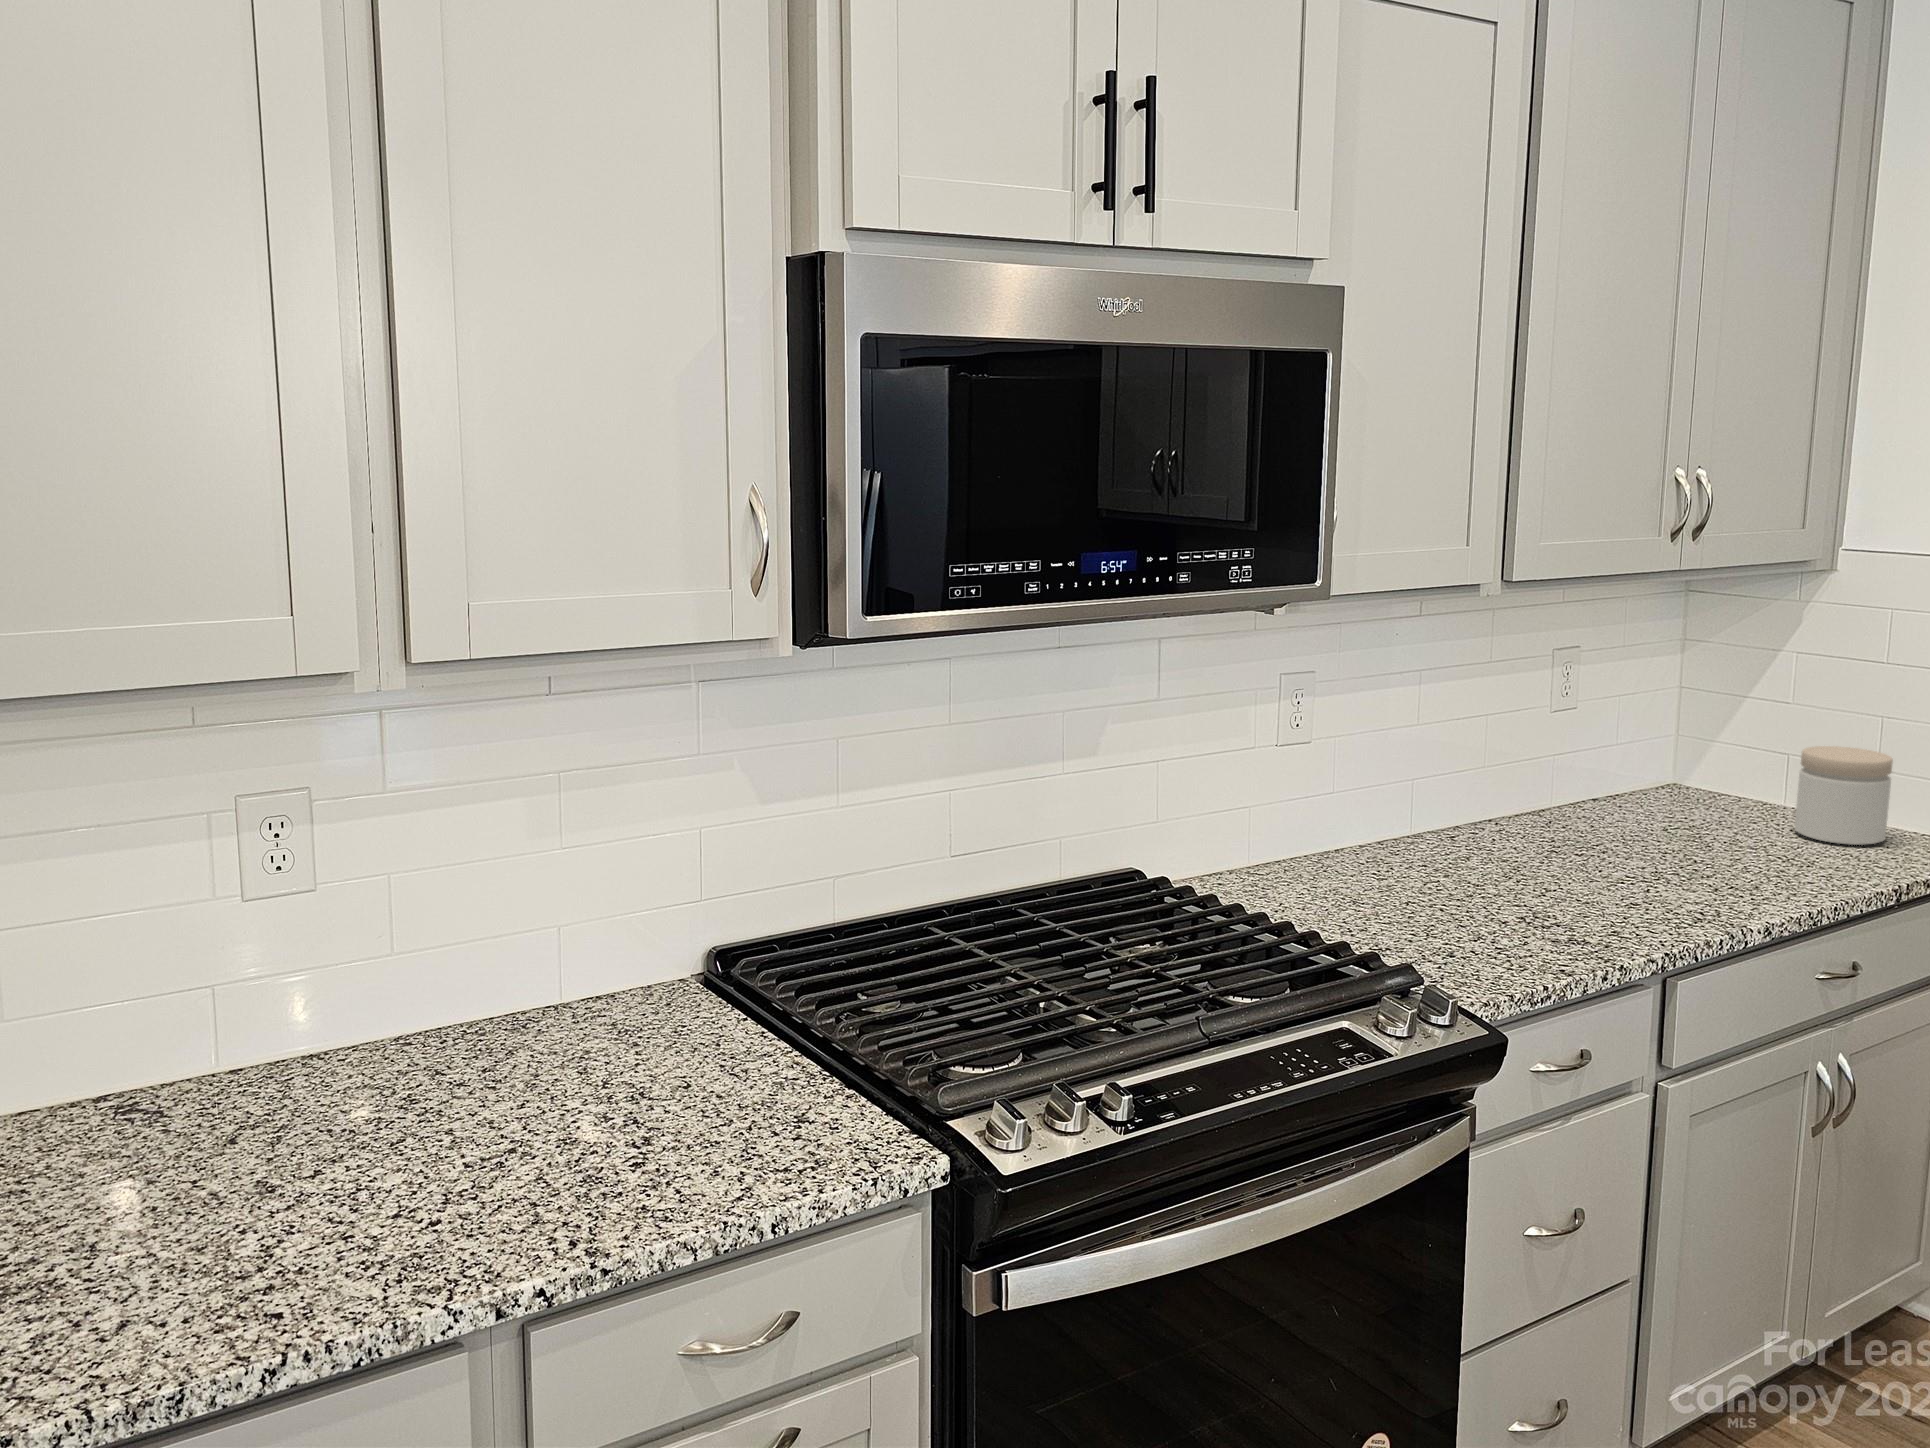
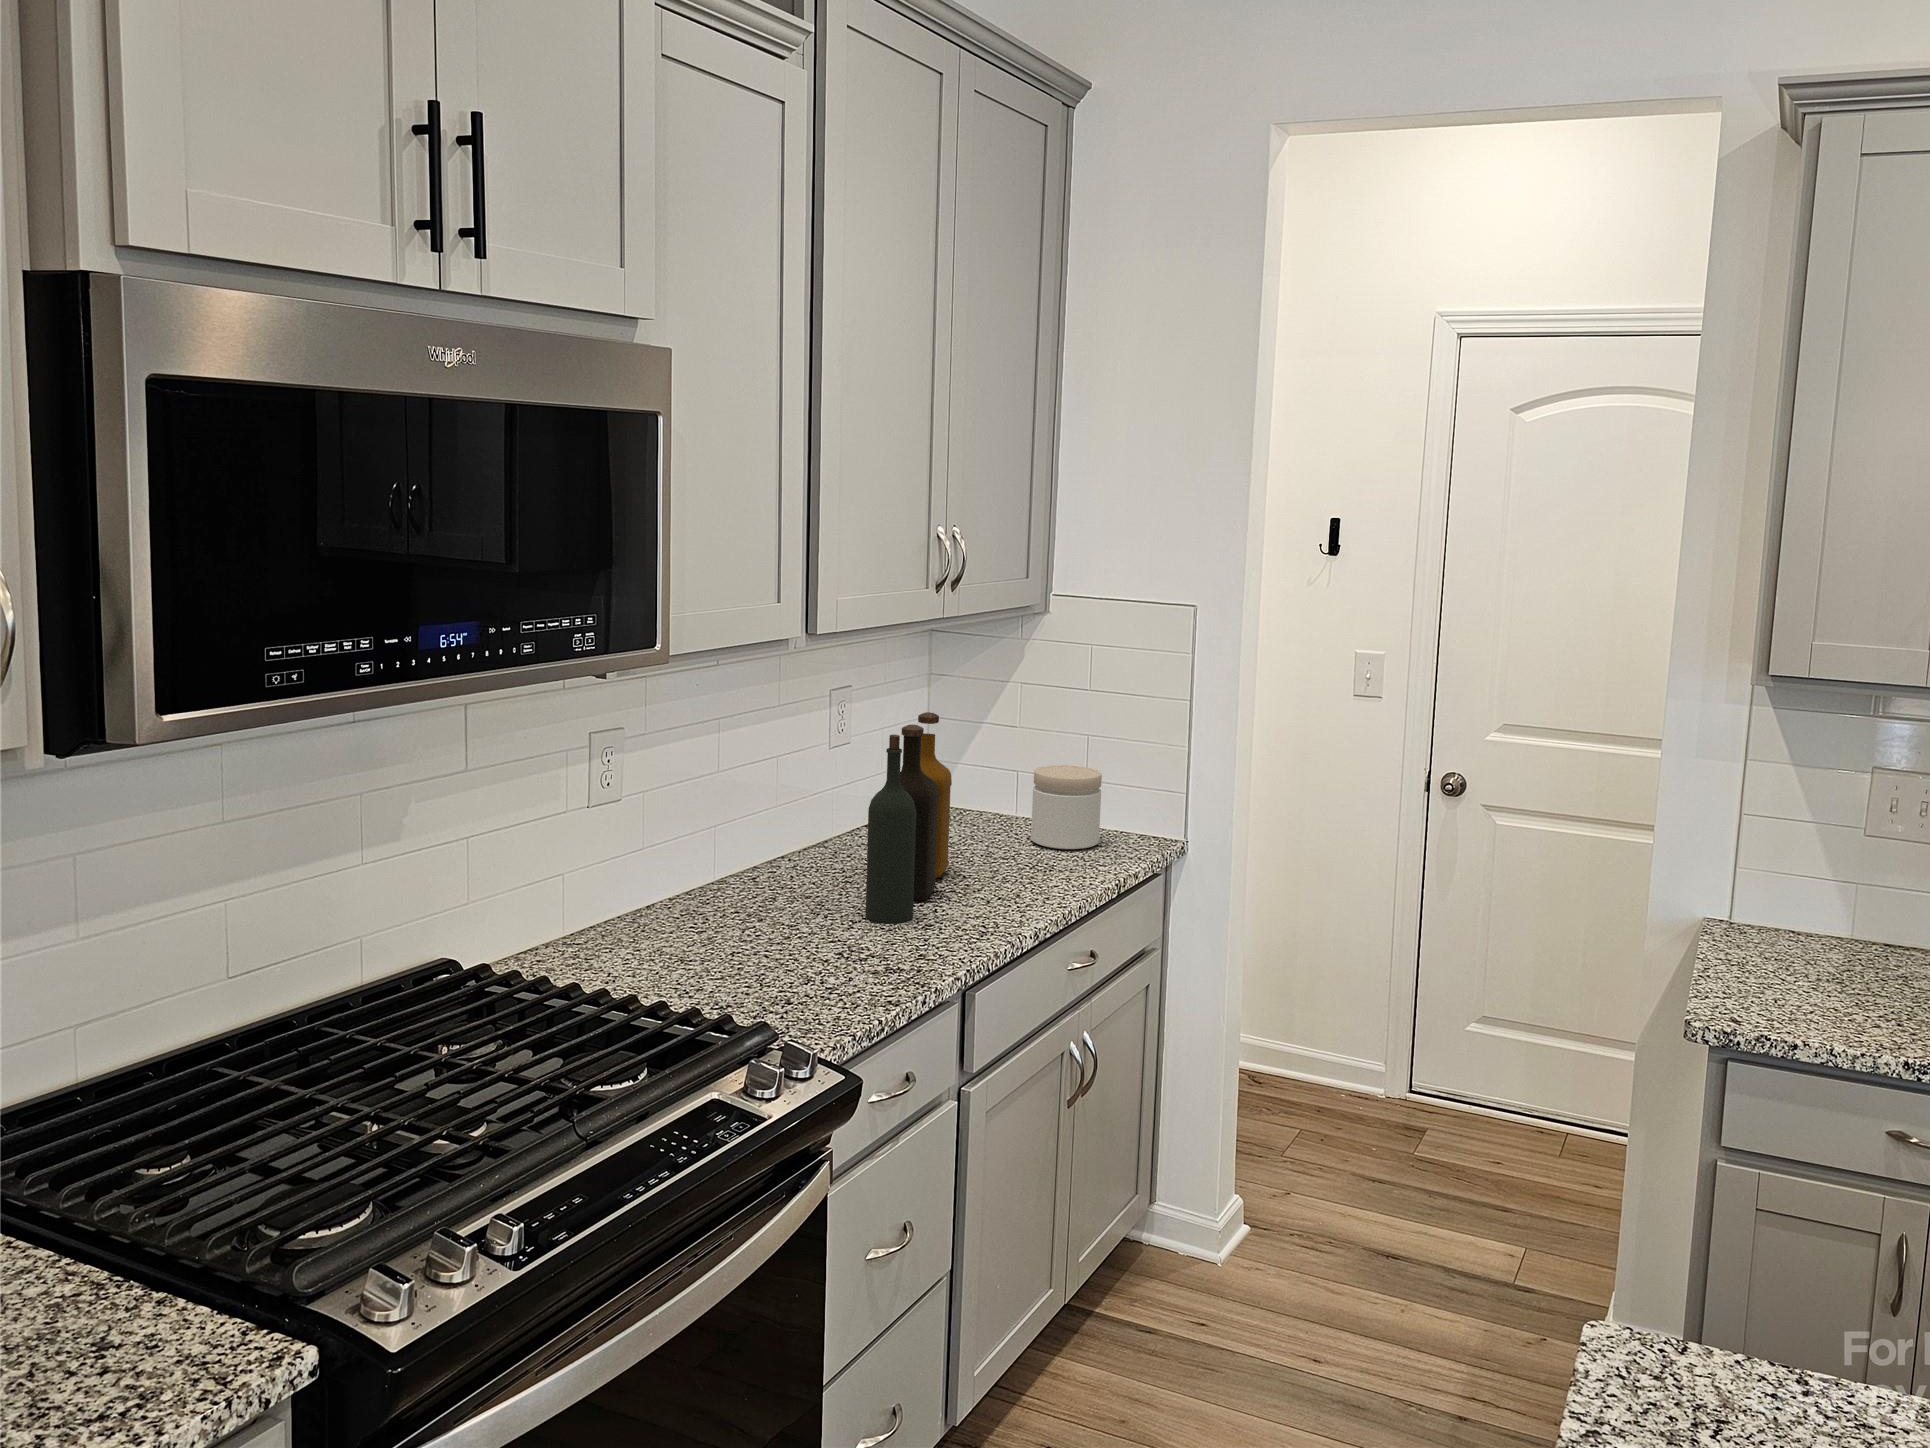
bottle: none [1563,673,1688,896] -> present [866,712,952,923]

